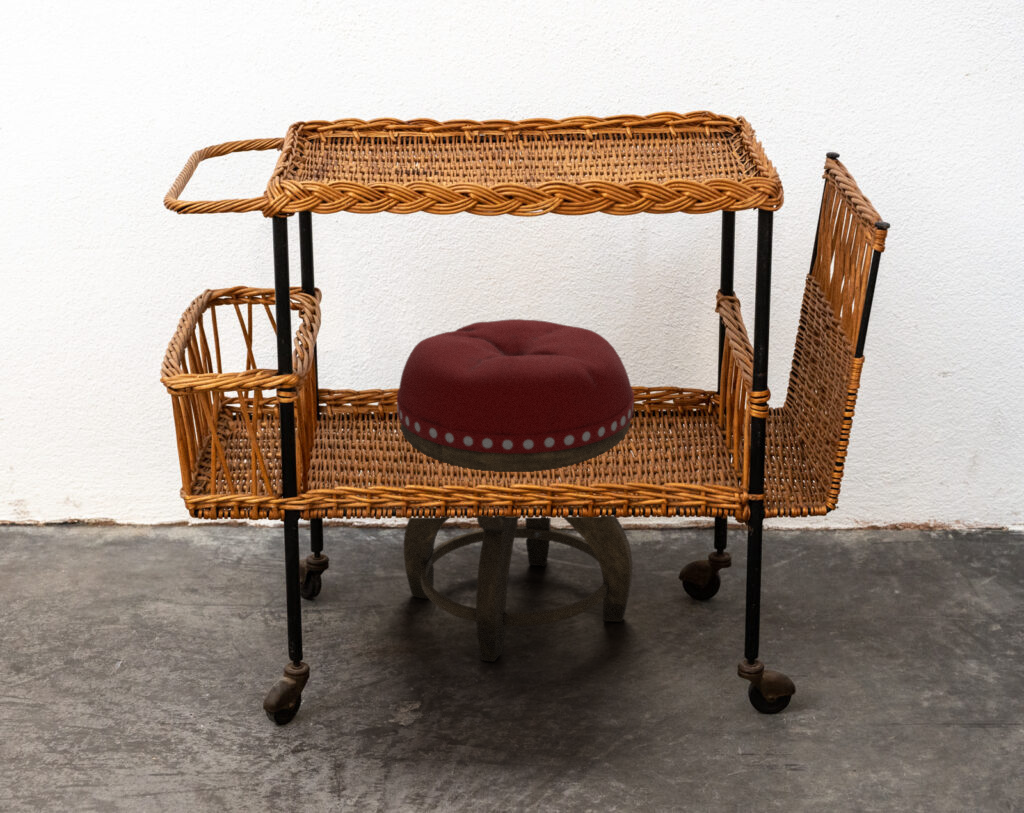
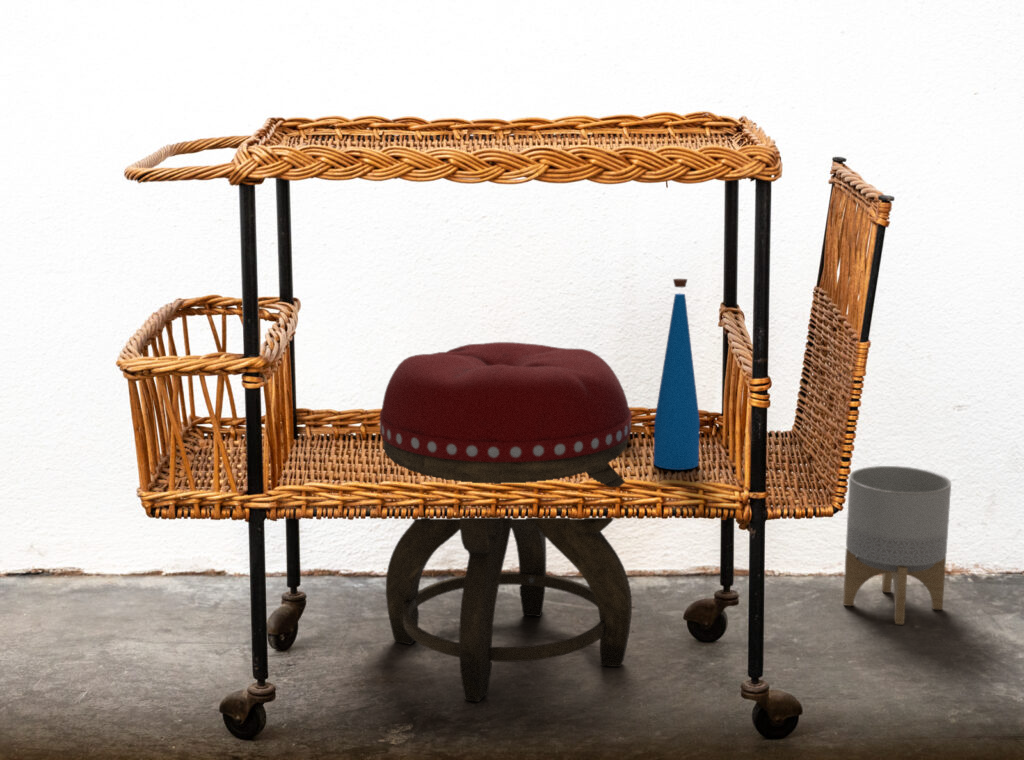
bottle: none [656,279,699,456] -> present [654,279,700,470]
planter: none [825,422,929,572] -> present [843,466,951,624]

